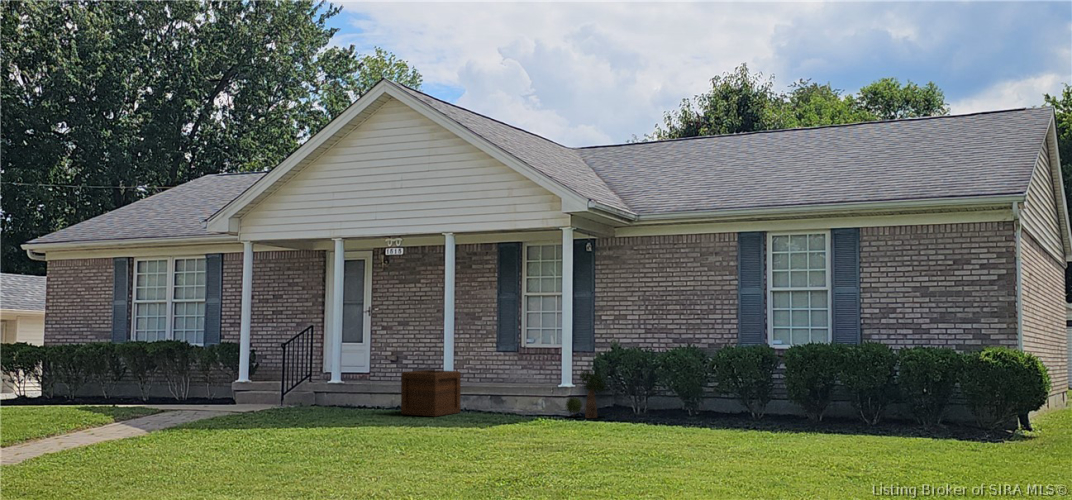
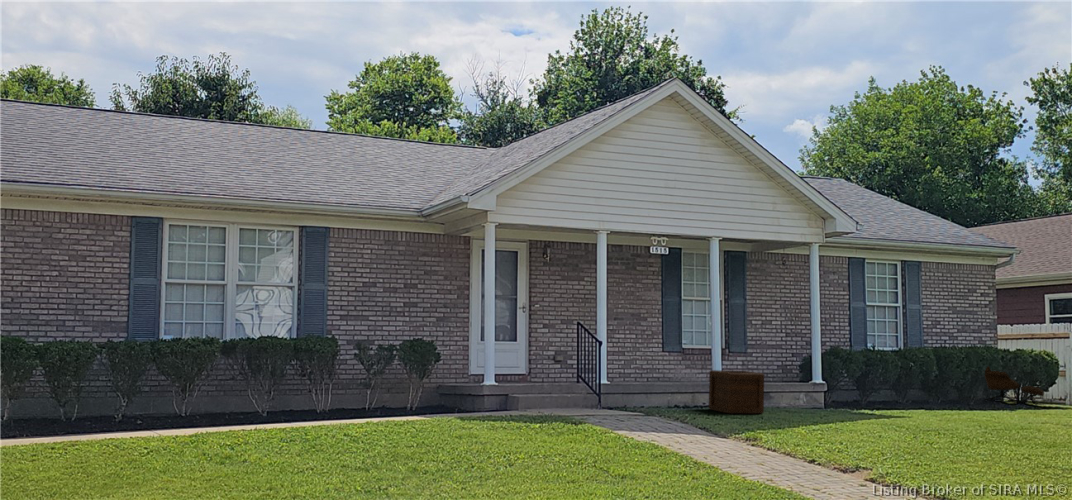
lounge chair: none [882,346,970,433] -> present [985,366,1044,404]
potted plant: present [566,370,605,418] -> none [821,367,852,407]

